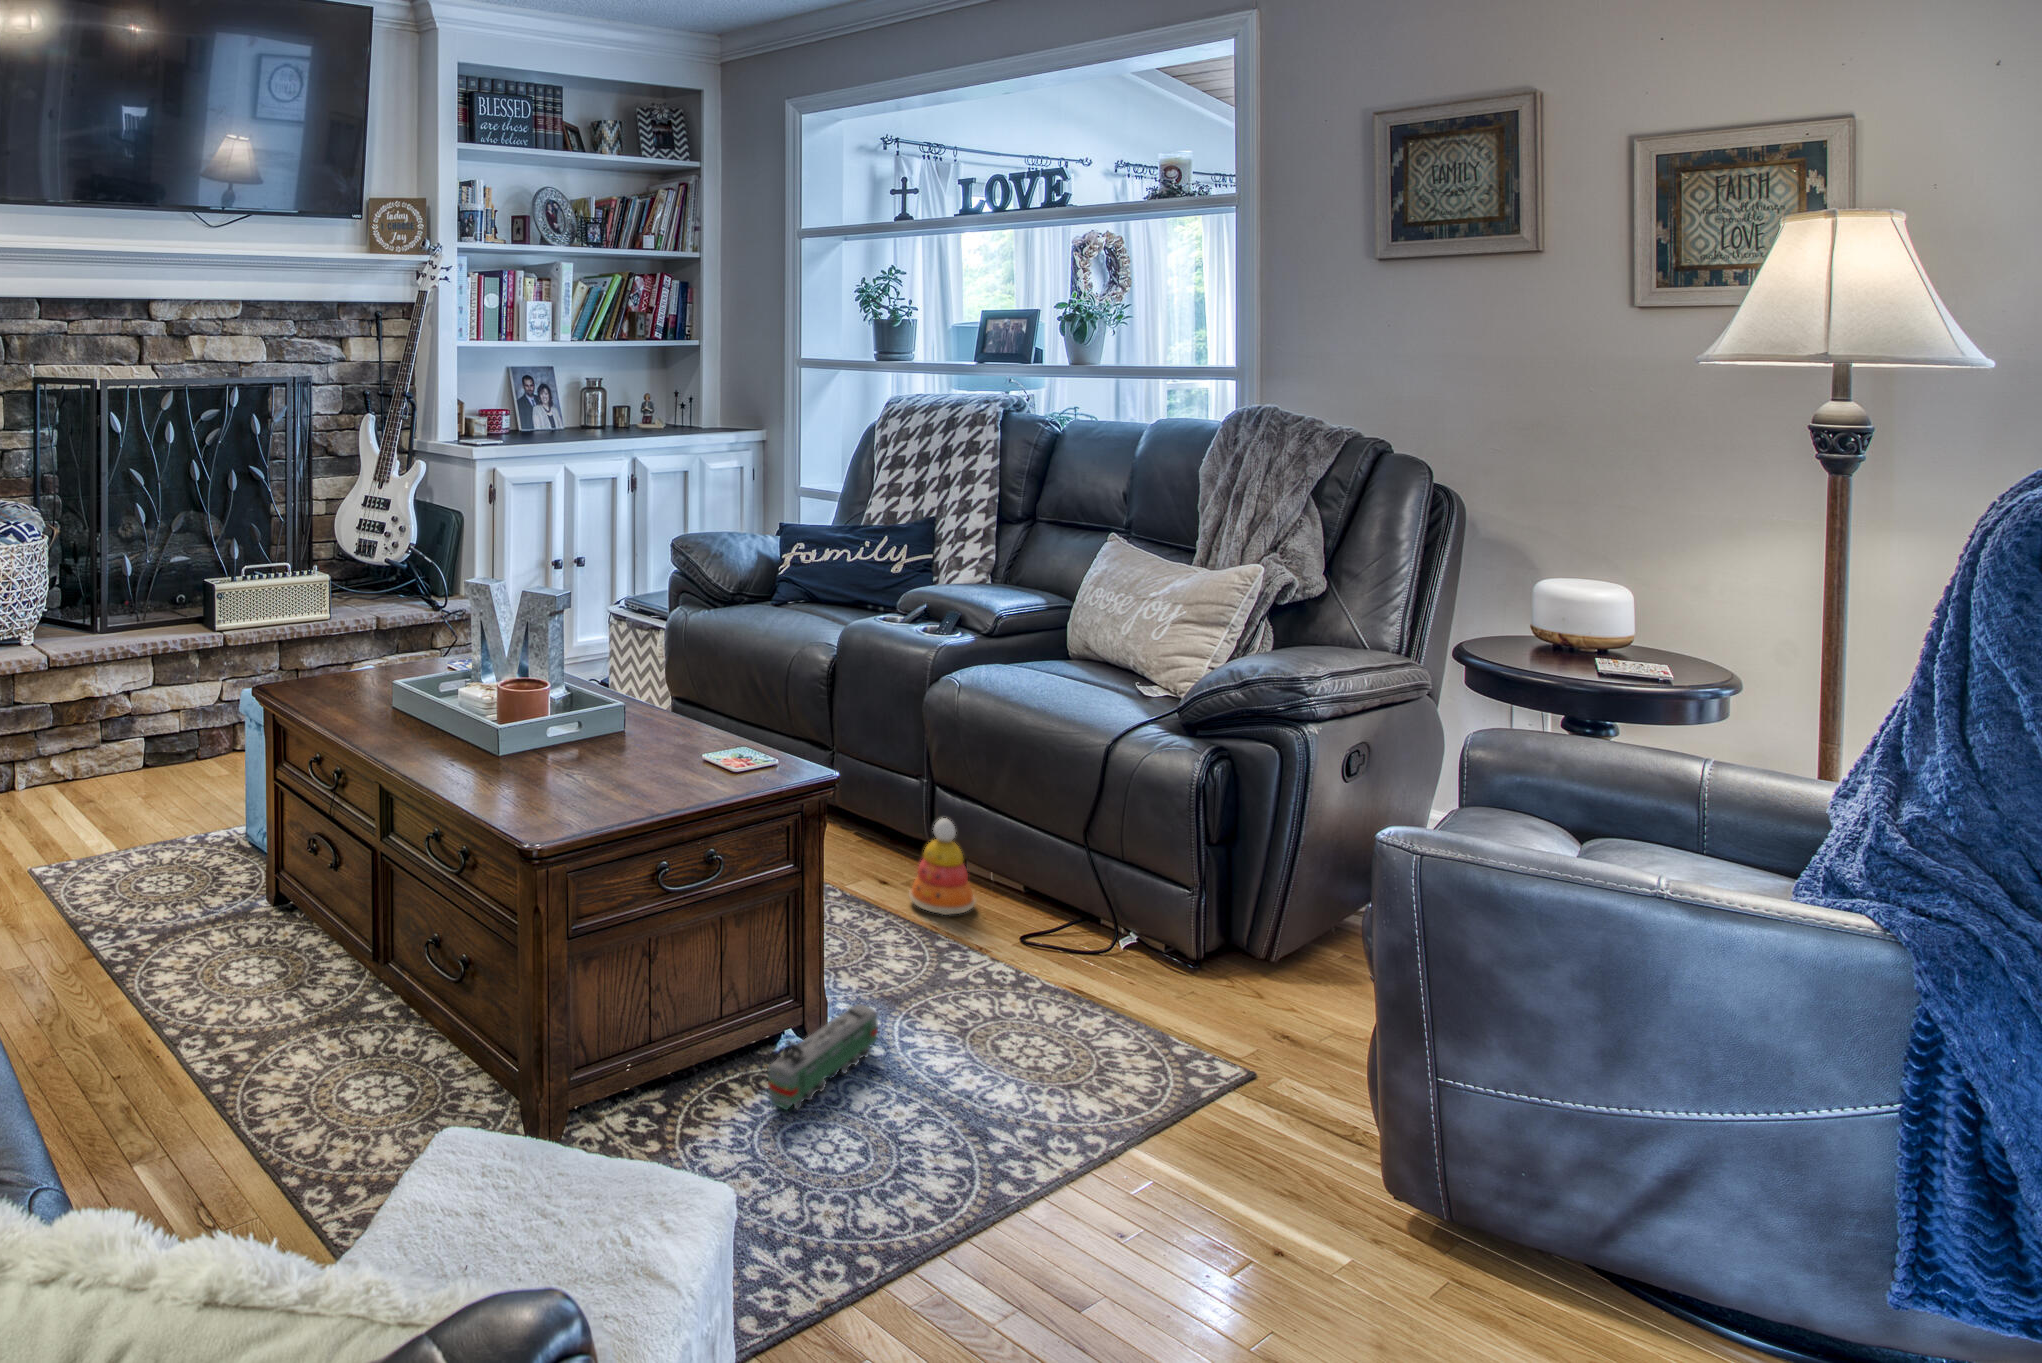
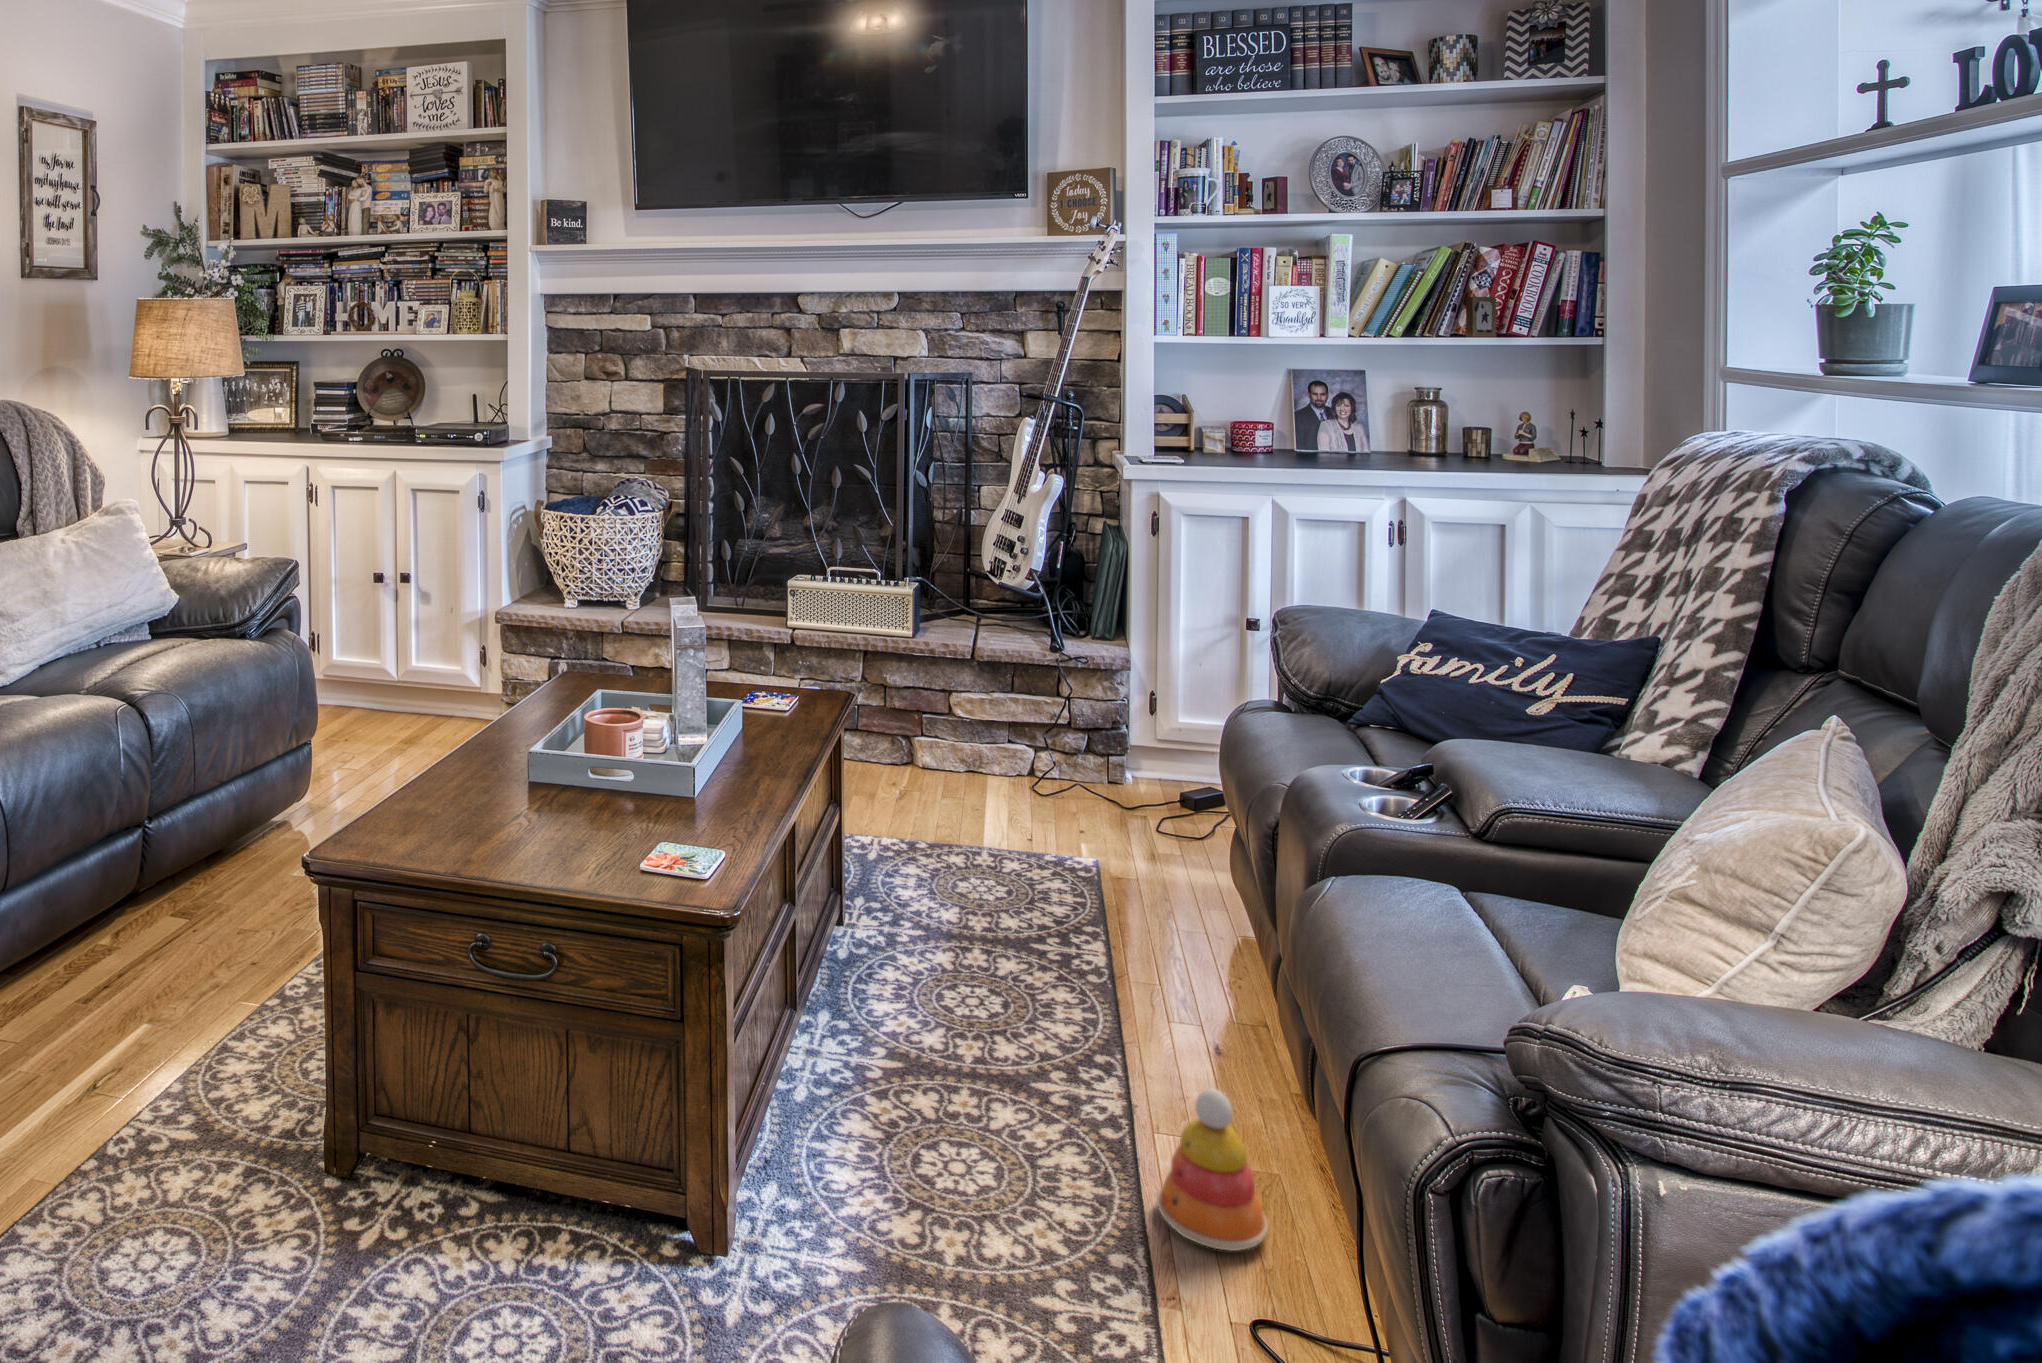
toy train: present [768,1004,878,1110] -> none [512,1210,751,1308]

